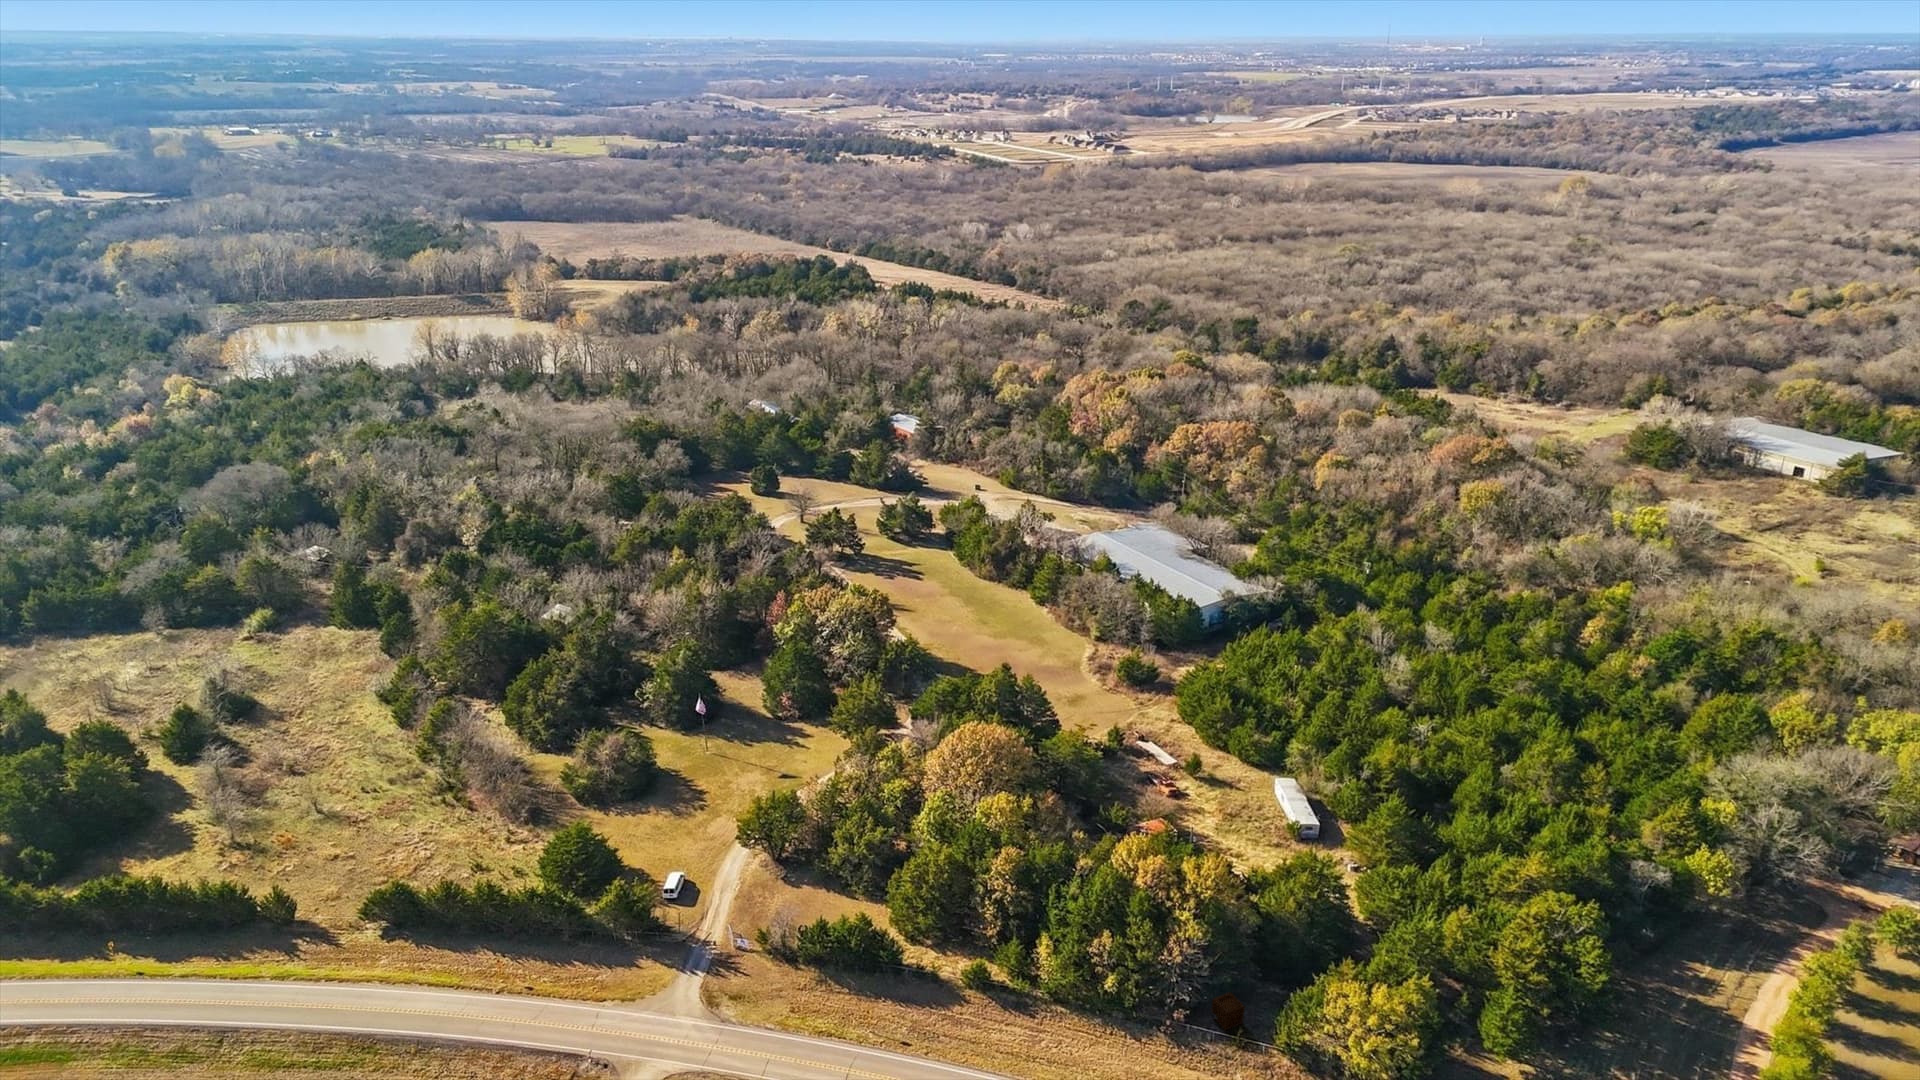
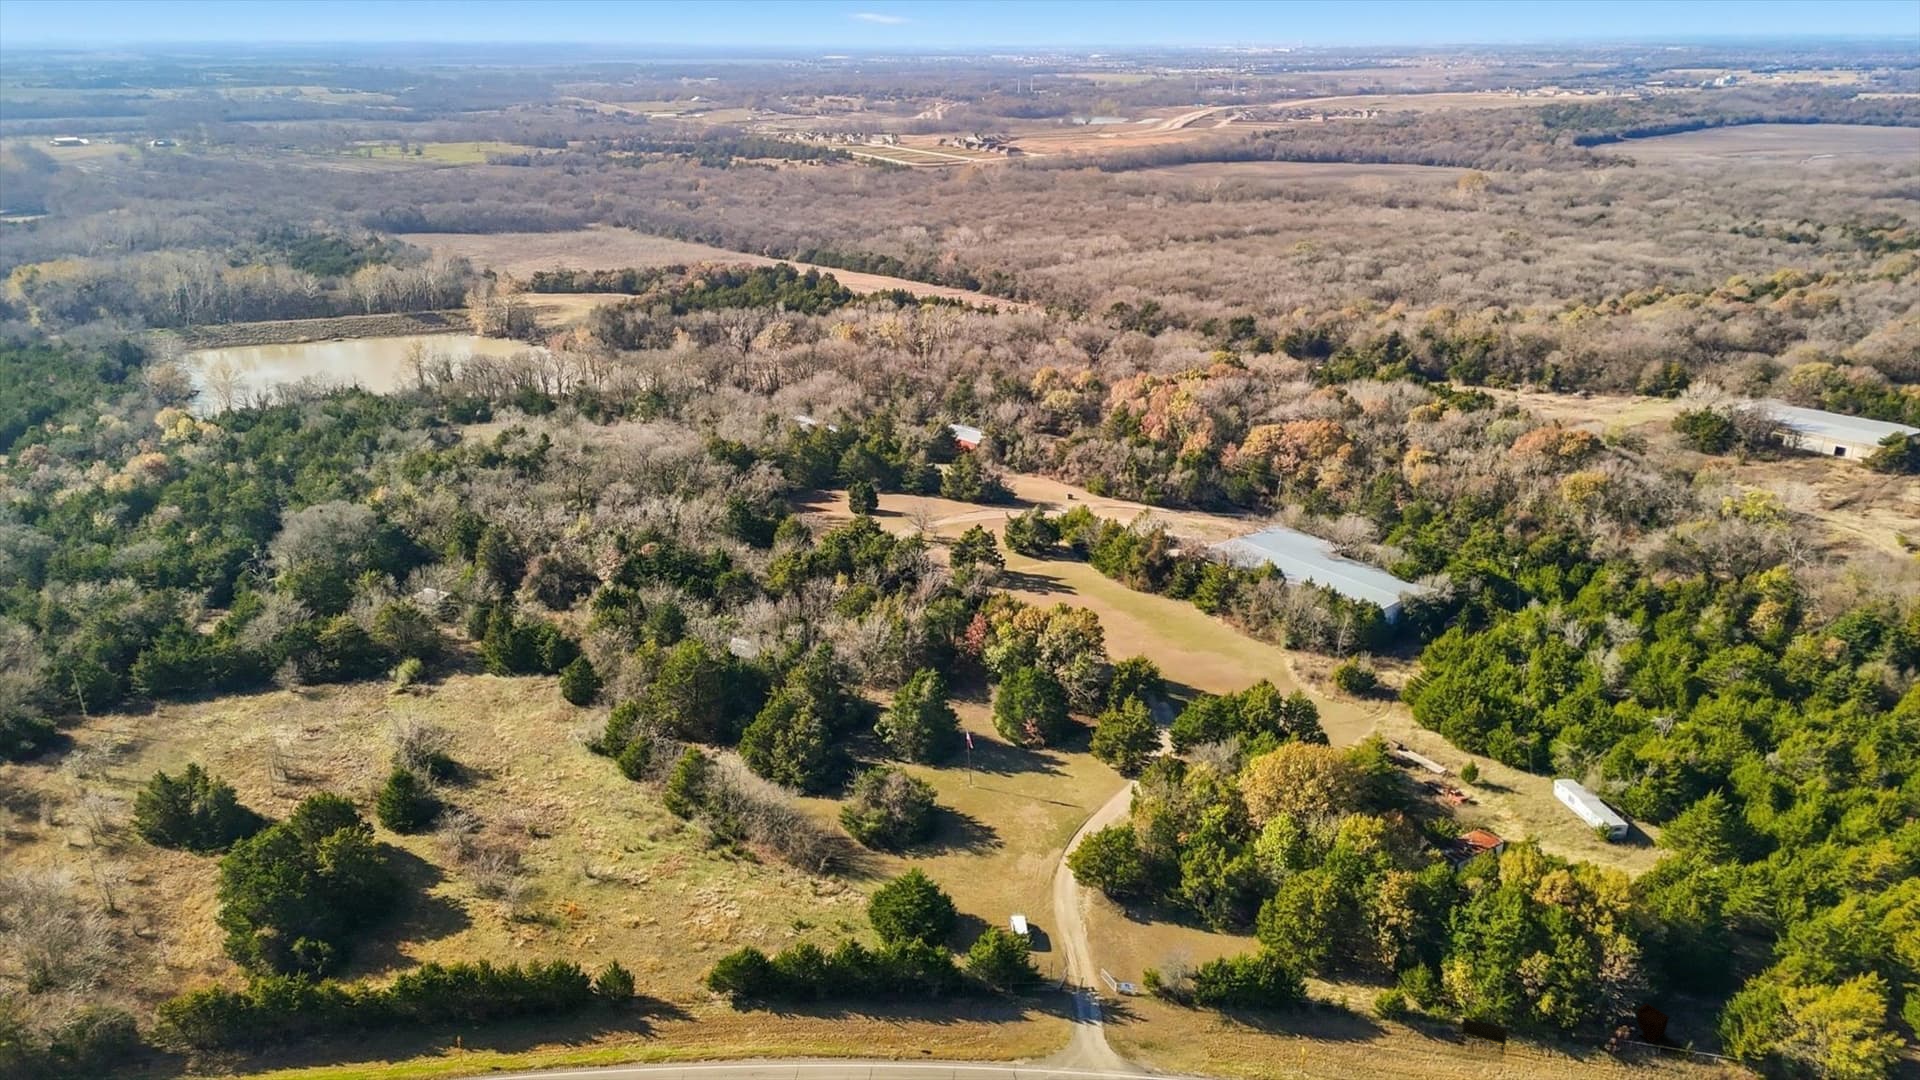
bench: none [1038,992,1080,1028] -> present [1461,1017,1507,1050]

